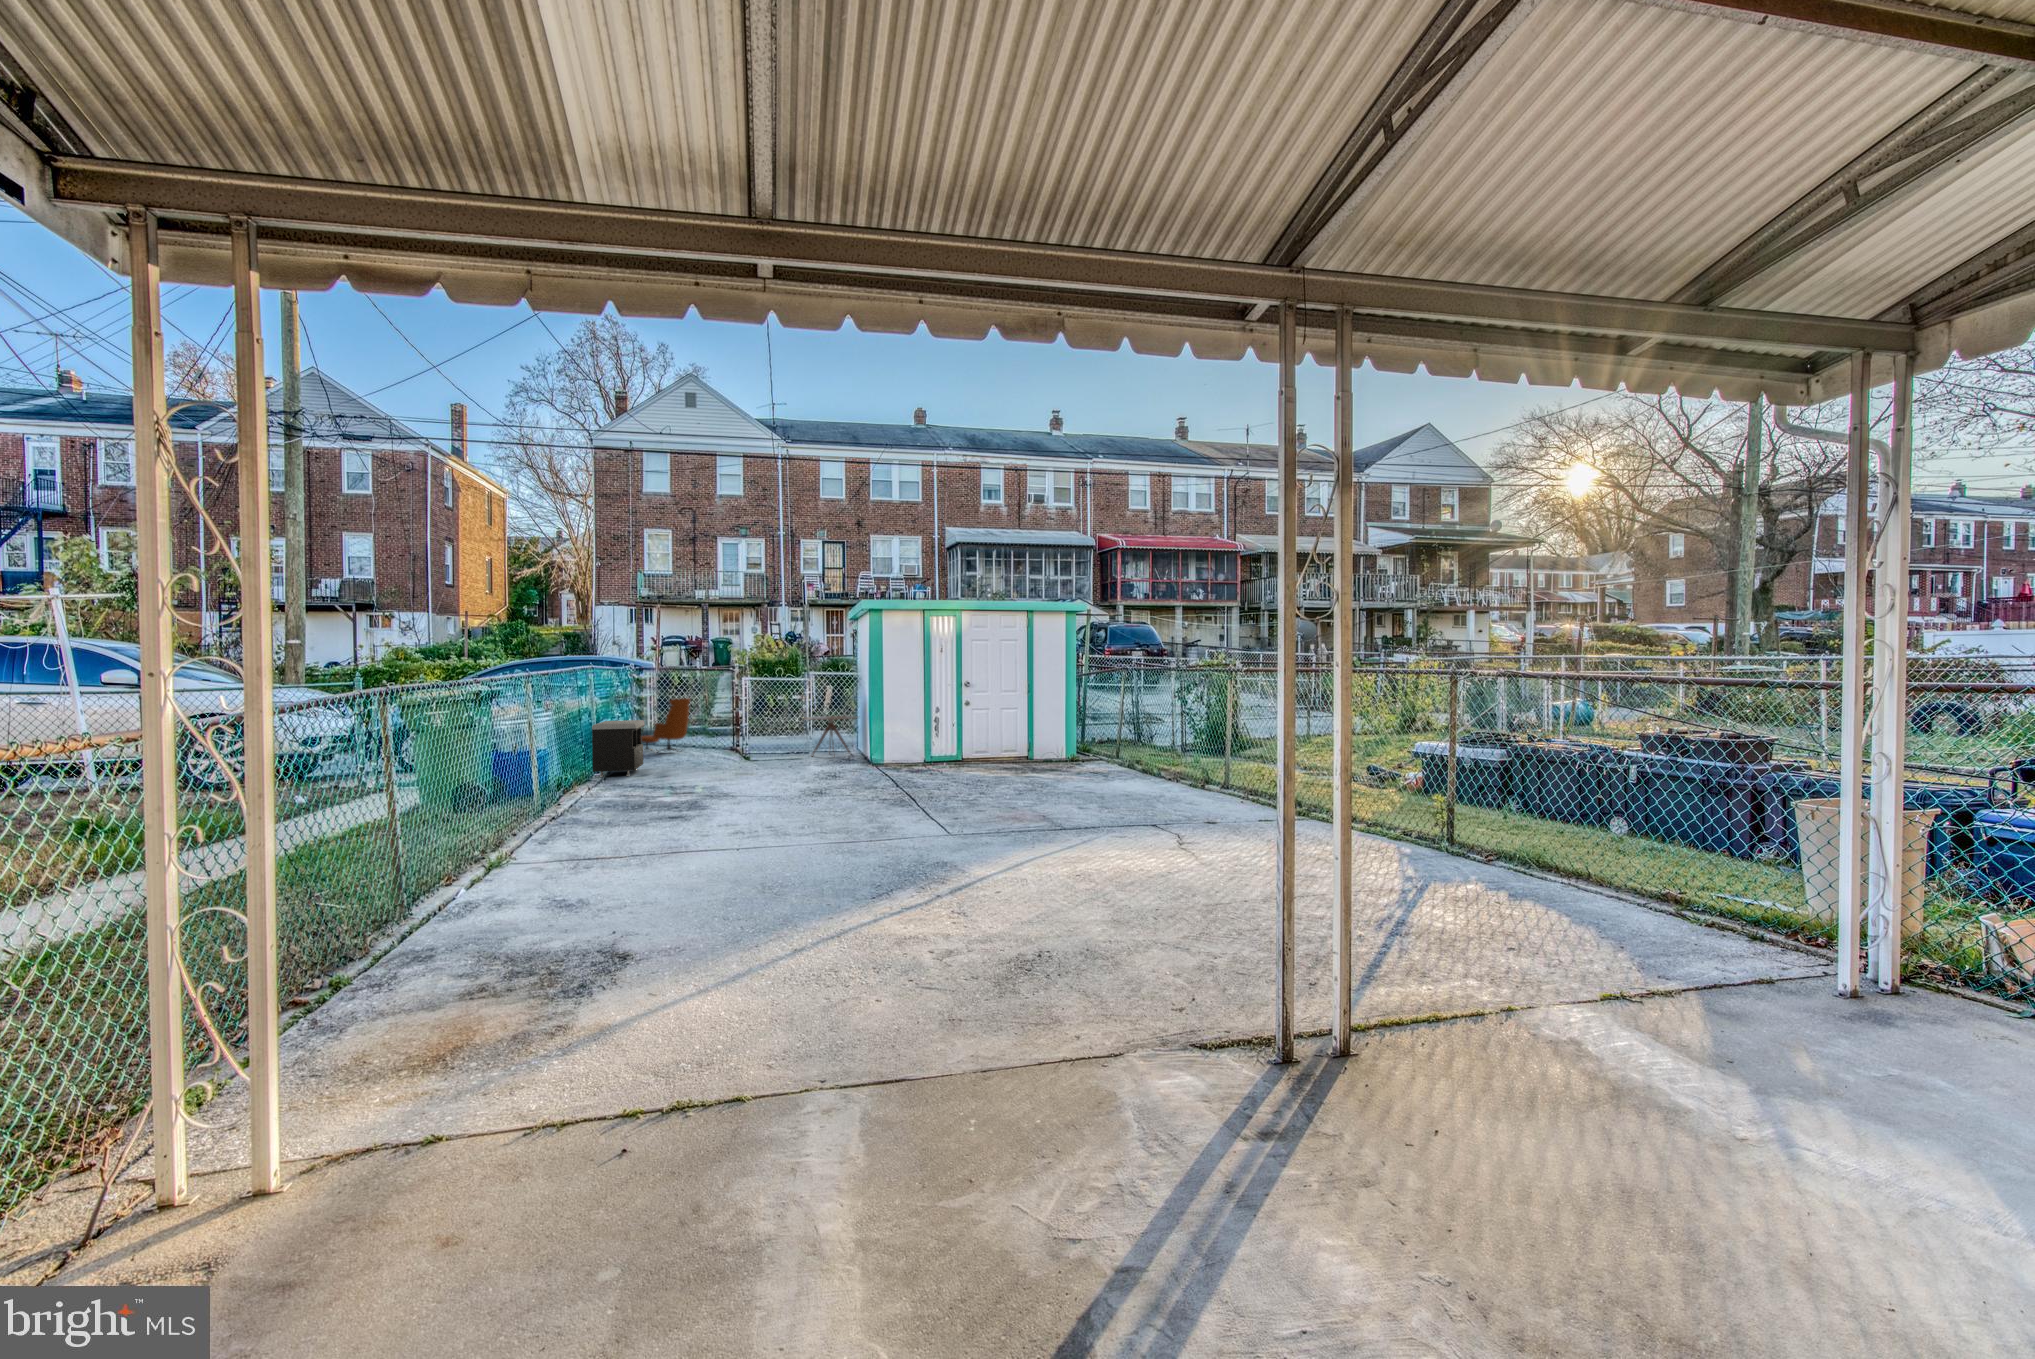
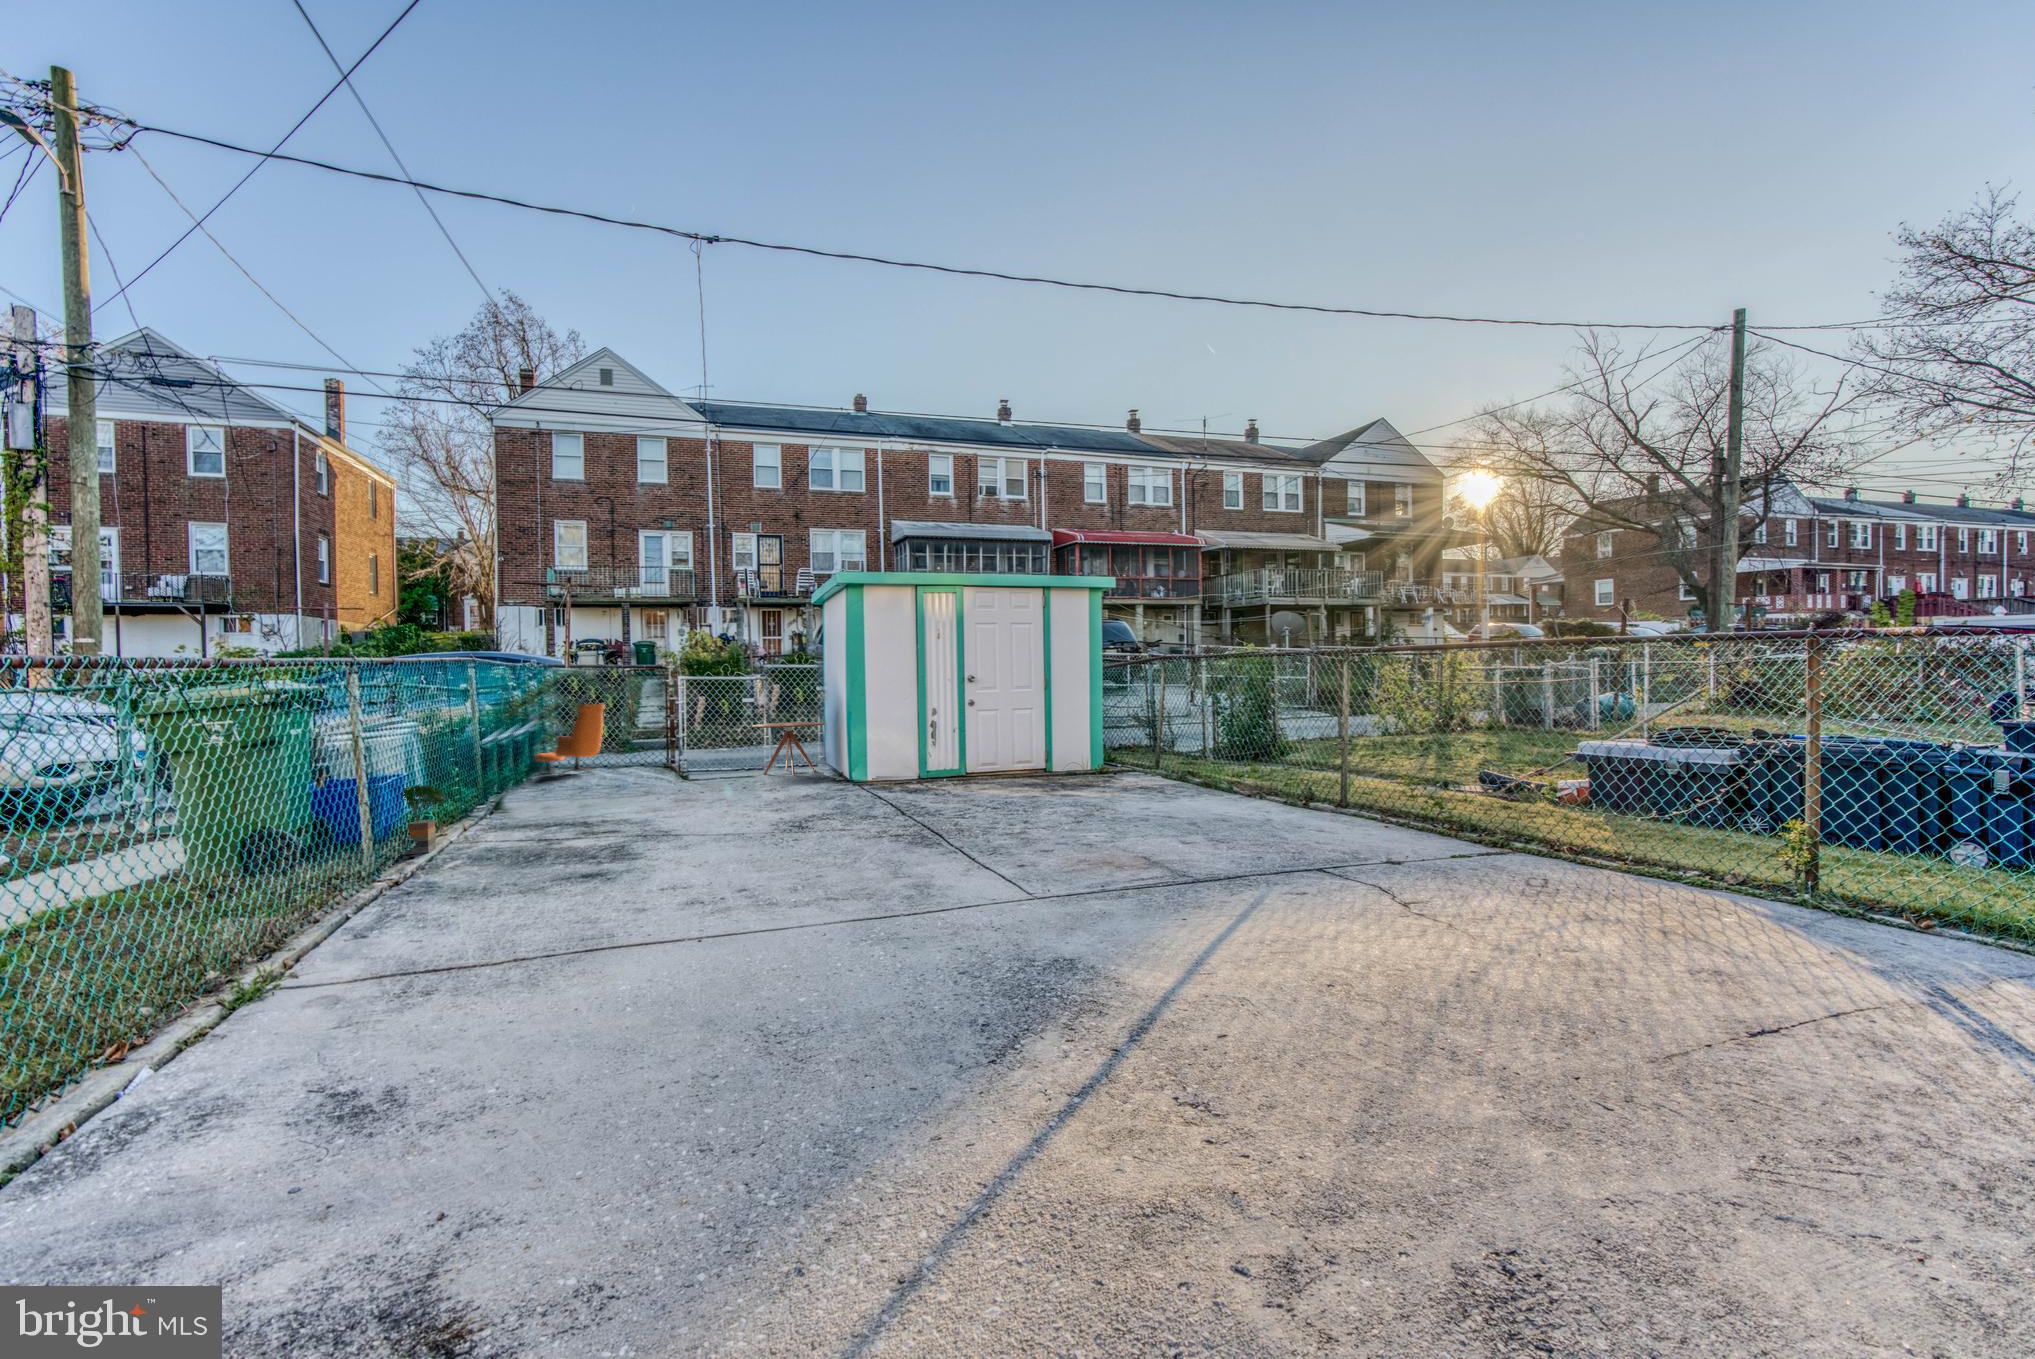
storage bench: present [592,720,645,777] -> none [459,732,539,811]
potted tree: none [557,755,594,801] -> present [400,785,446,855]

